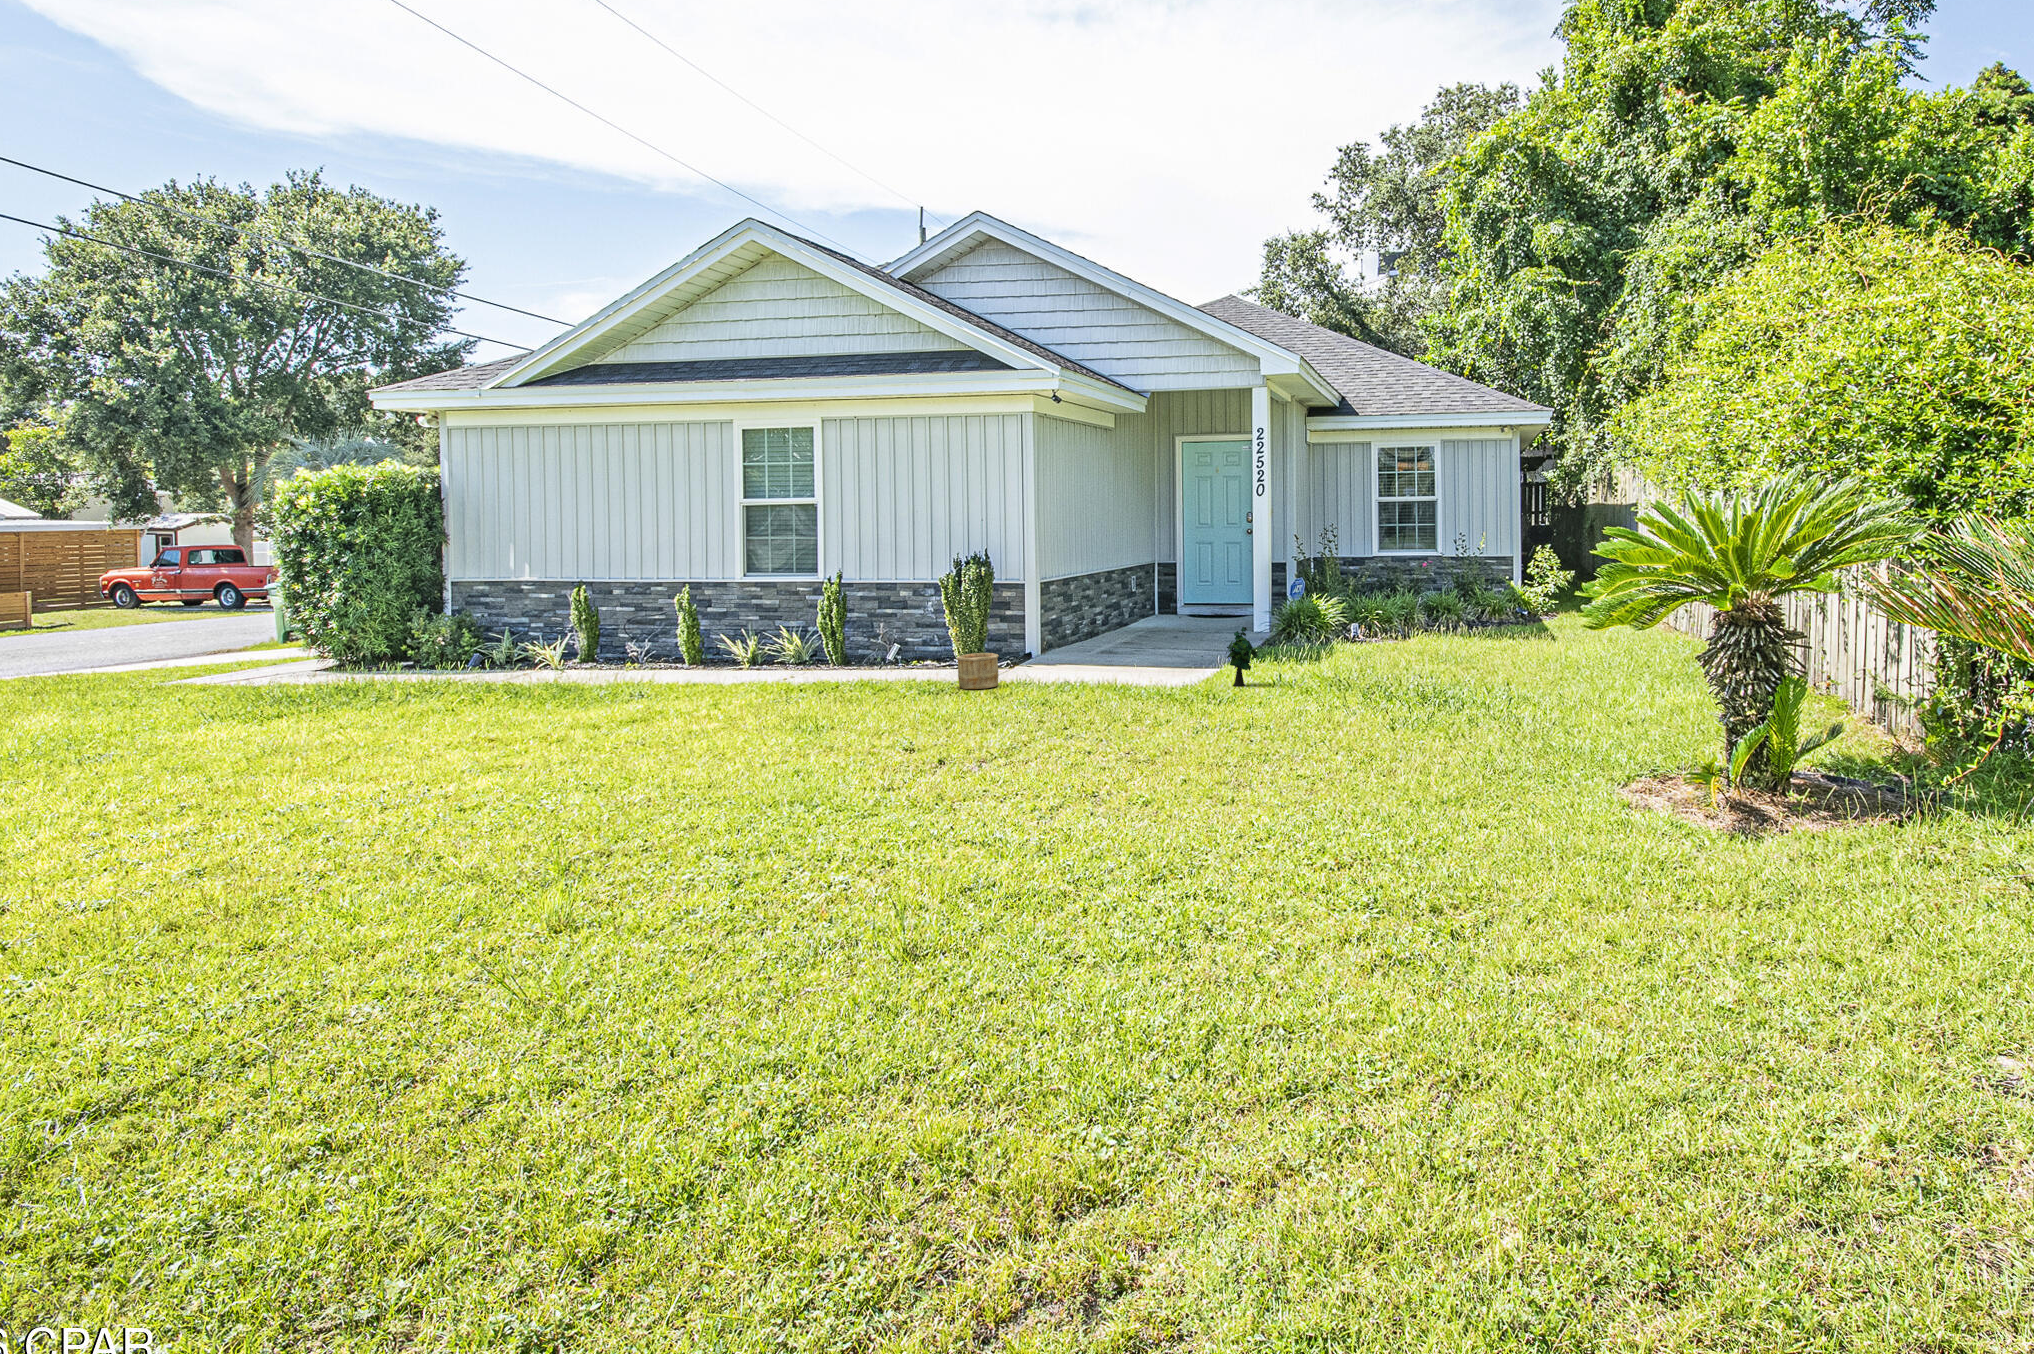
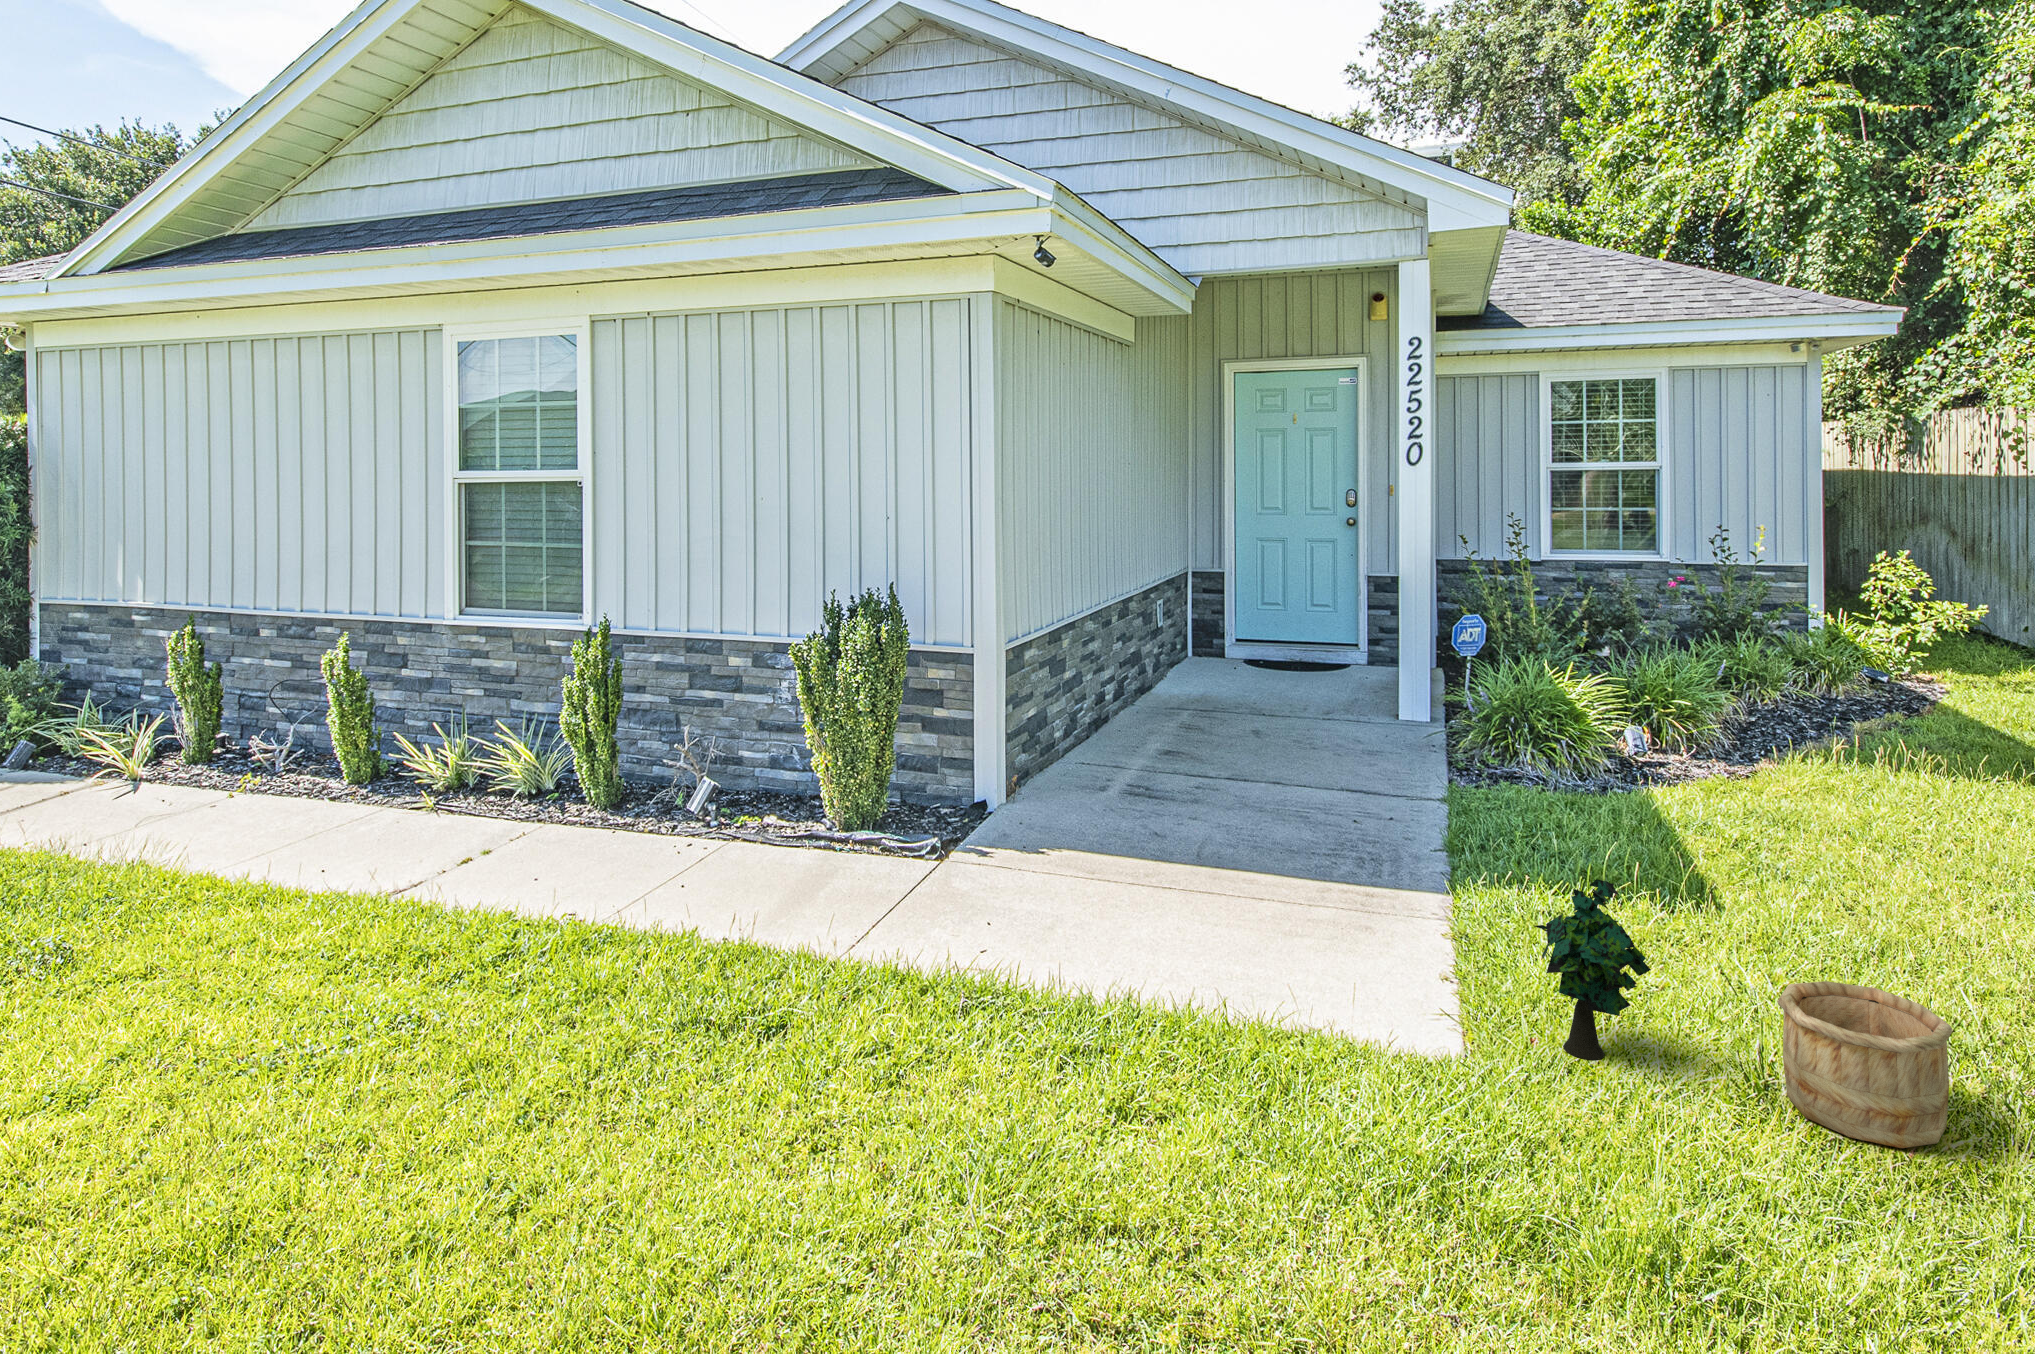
wooden bucket: present [957,653,999,689] -> present [1778,981,1952,1148]

